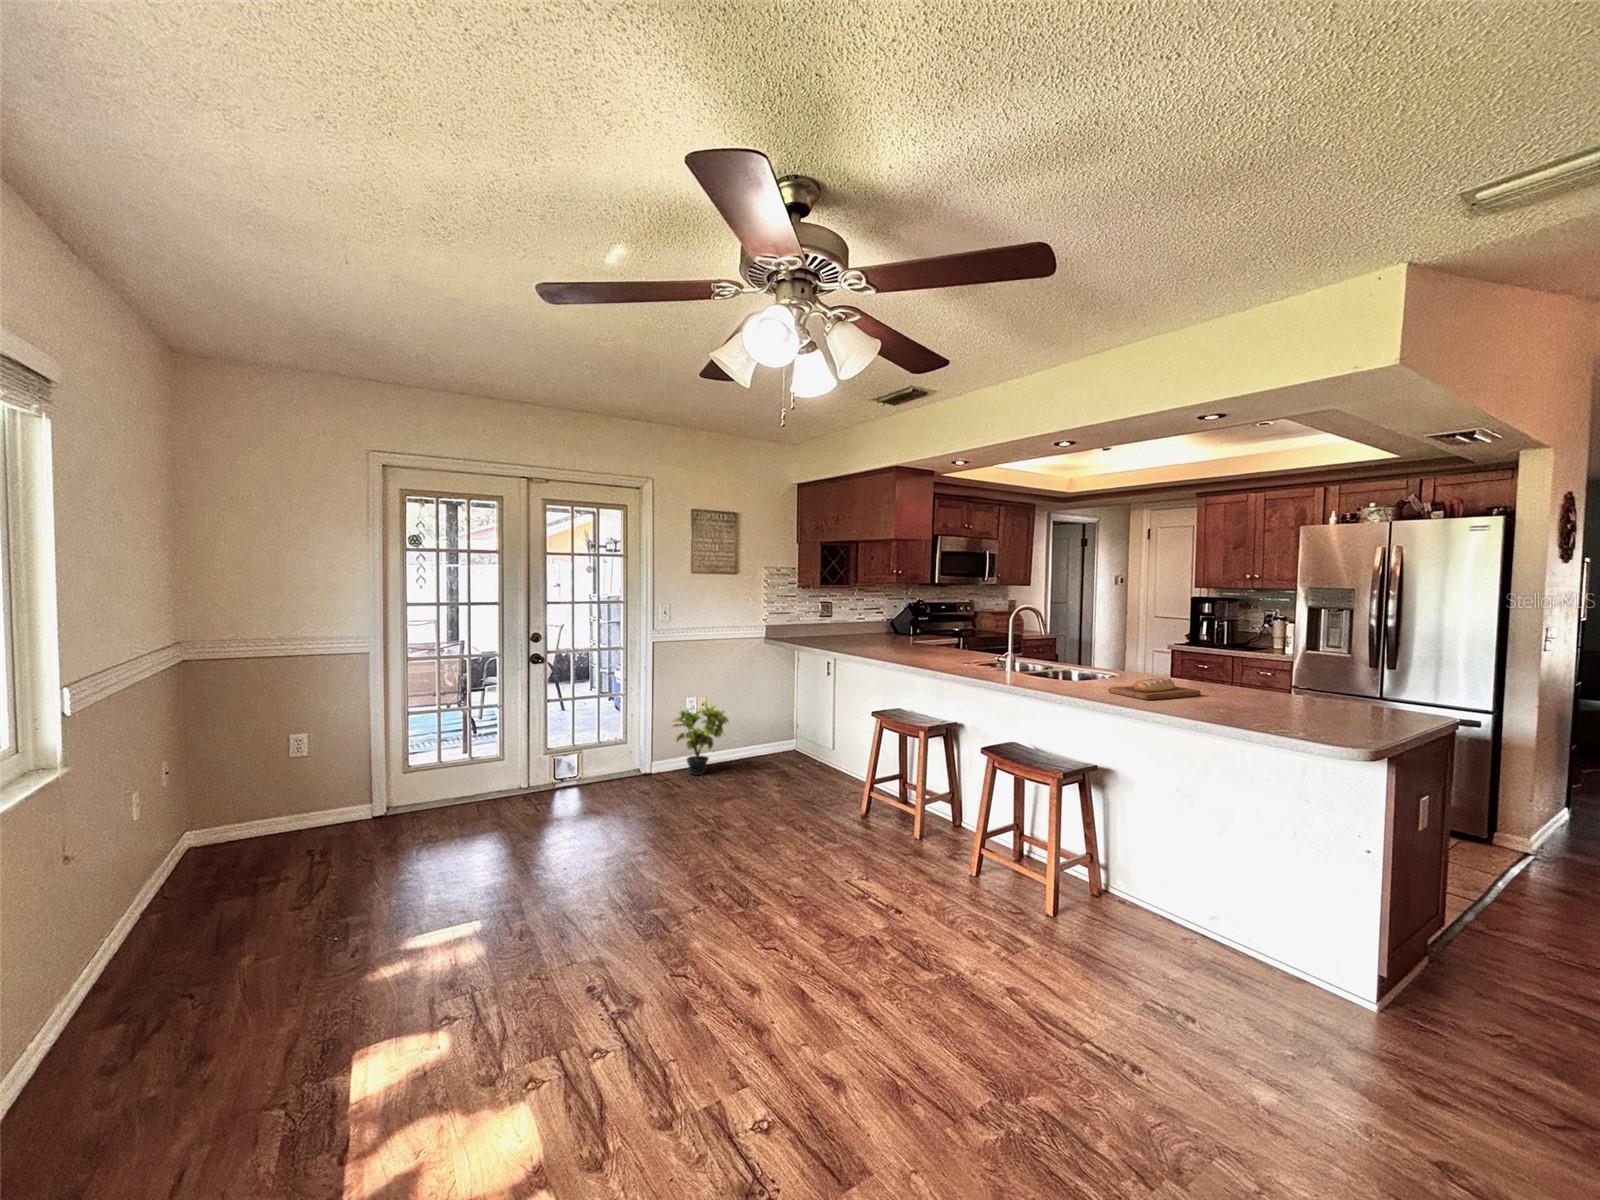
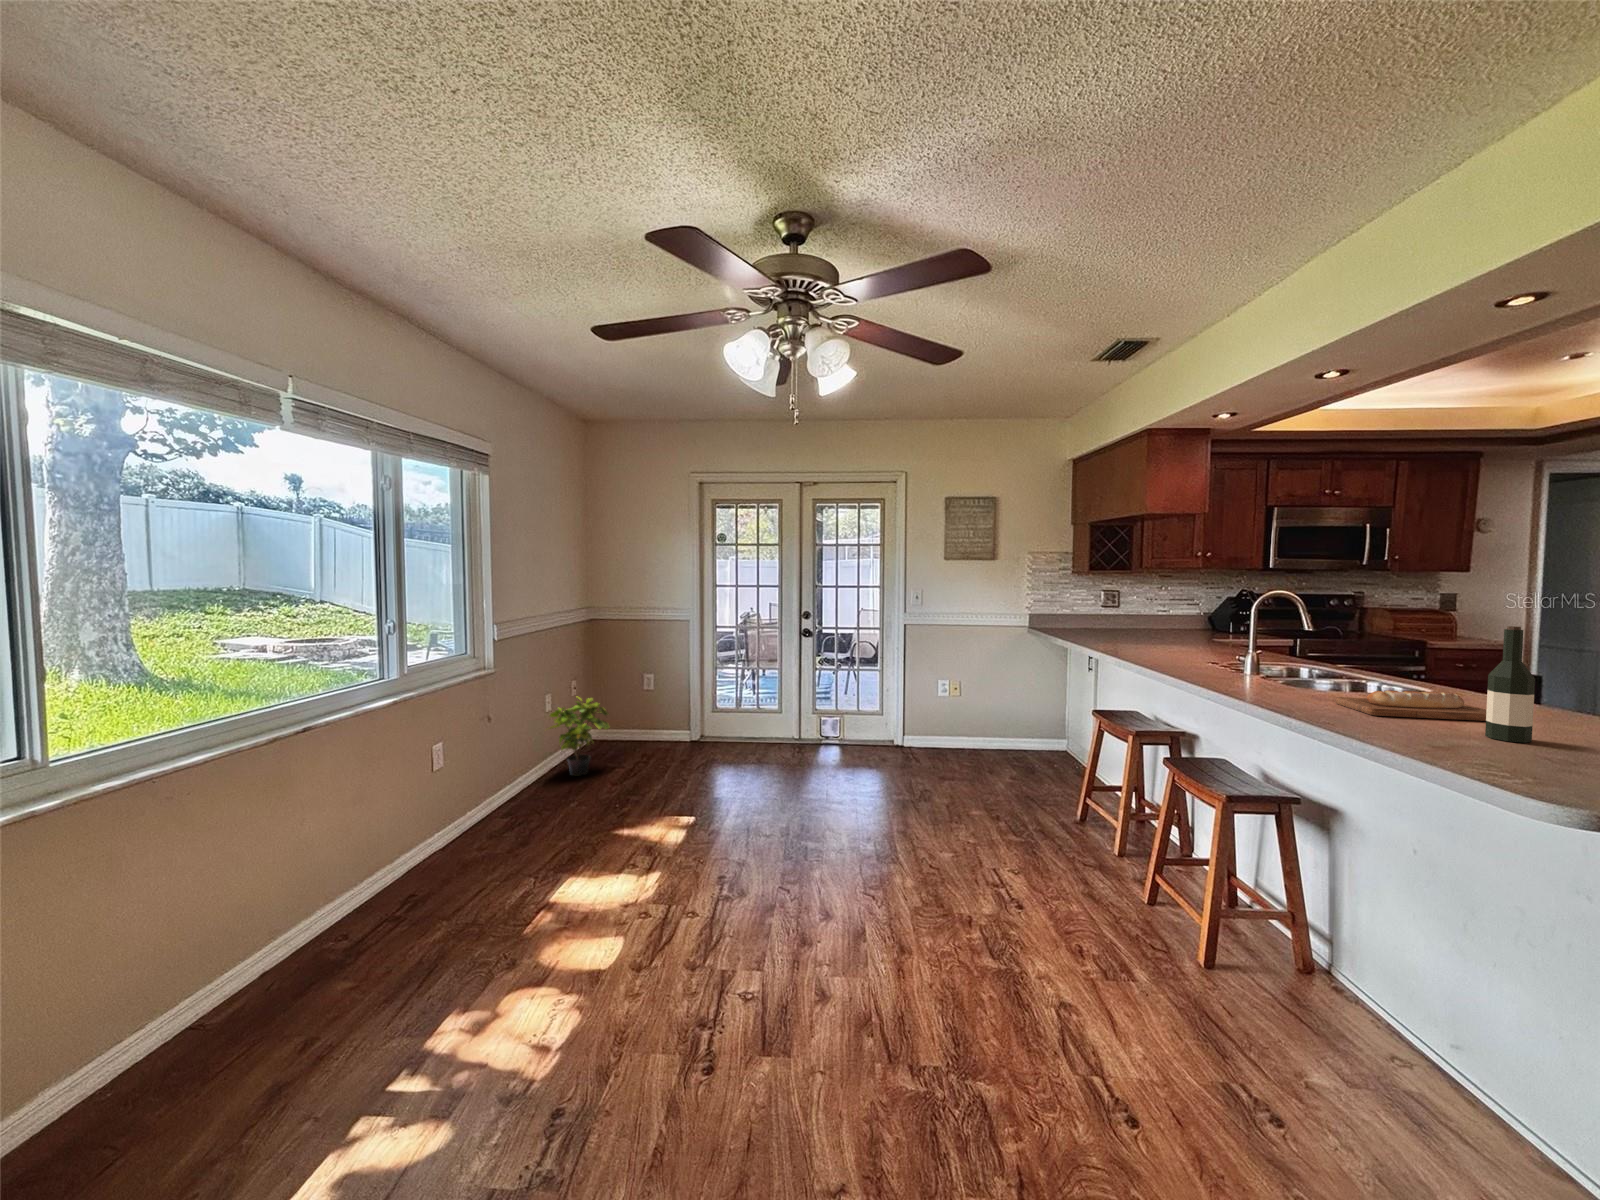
wine bottle: none [1217,633,1242,710] -> present [1485,626,1535,743]
potted plant: present [673,702,728,775] -> present [548,697,610,775]

